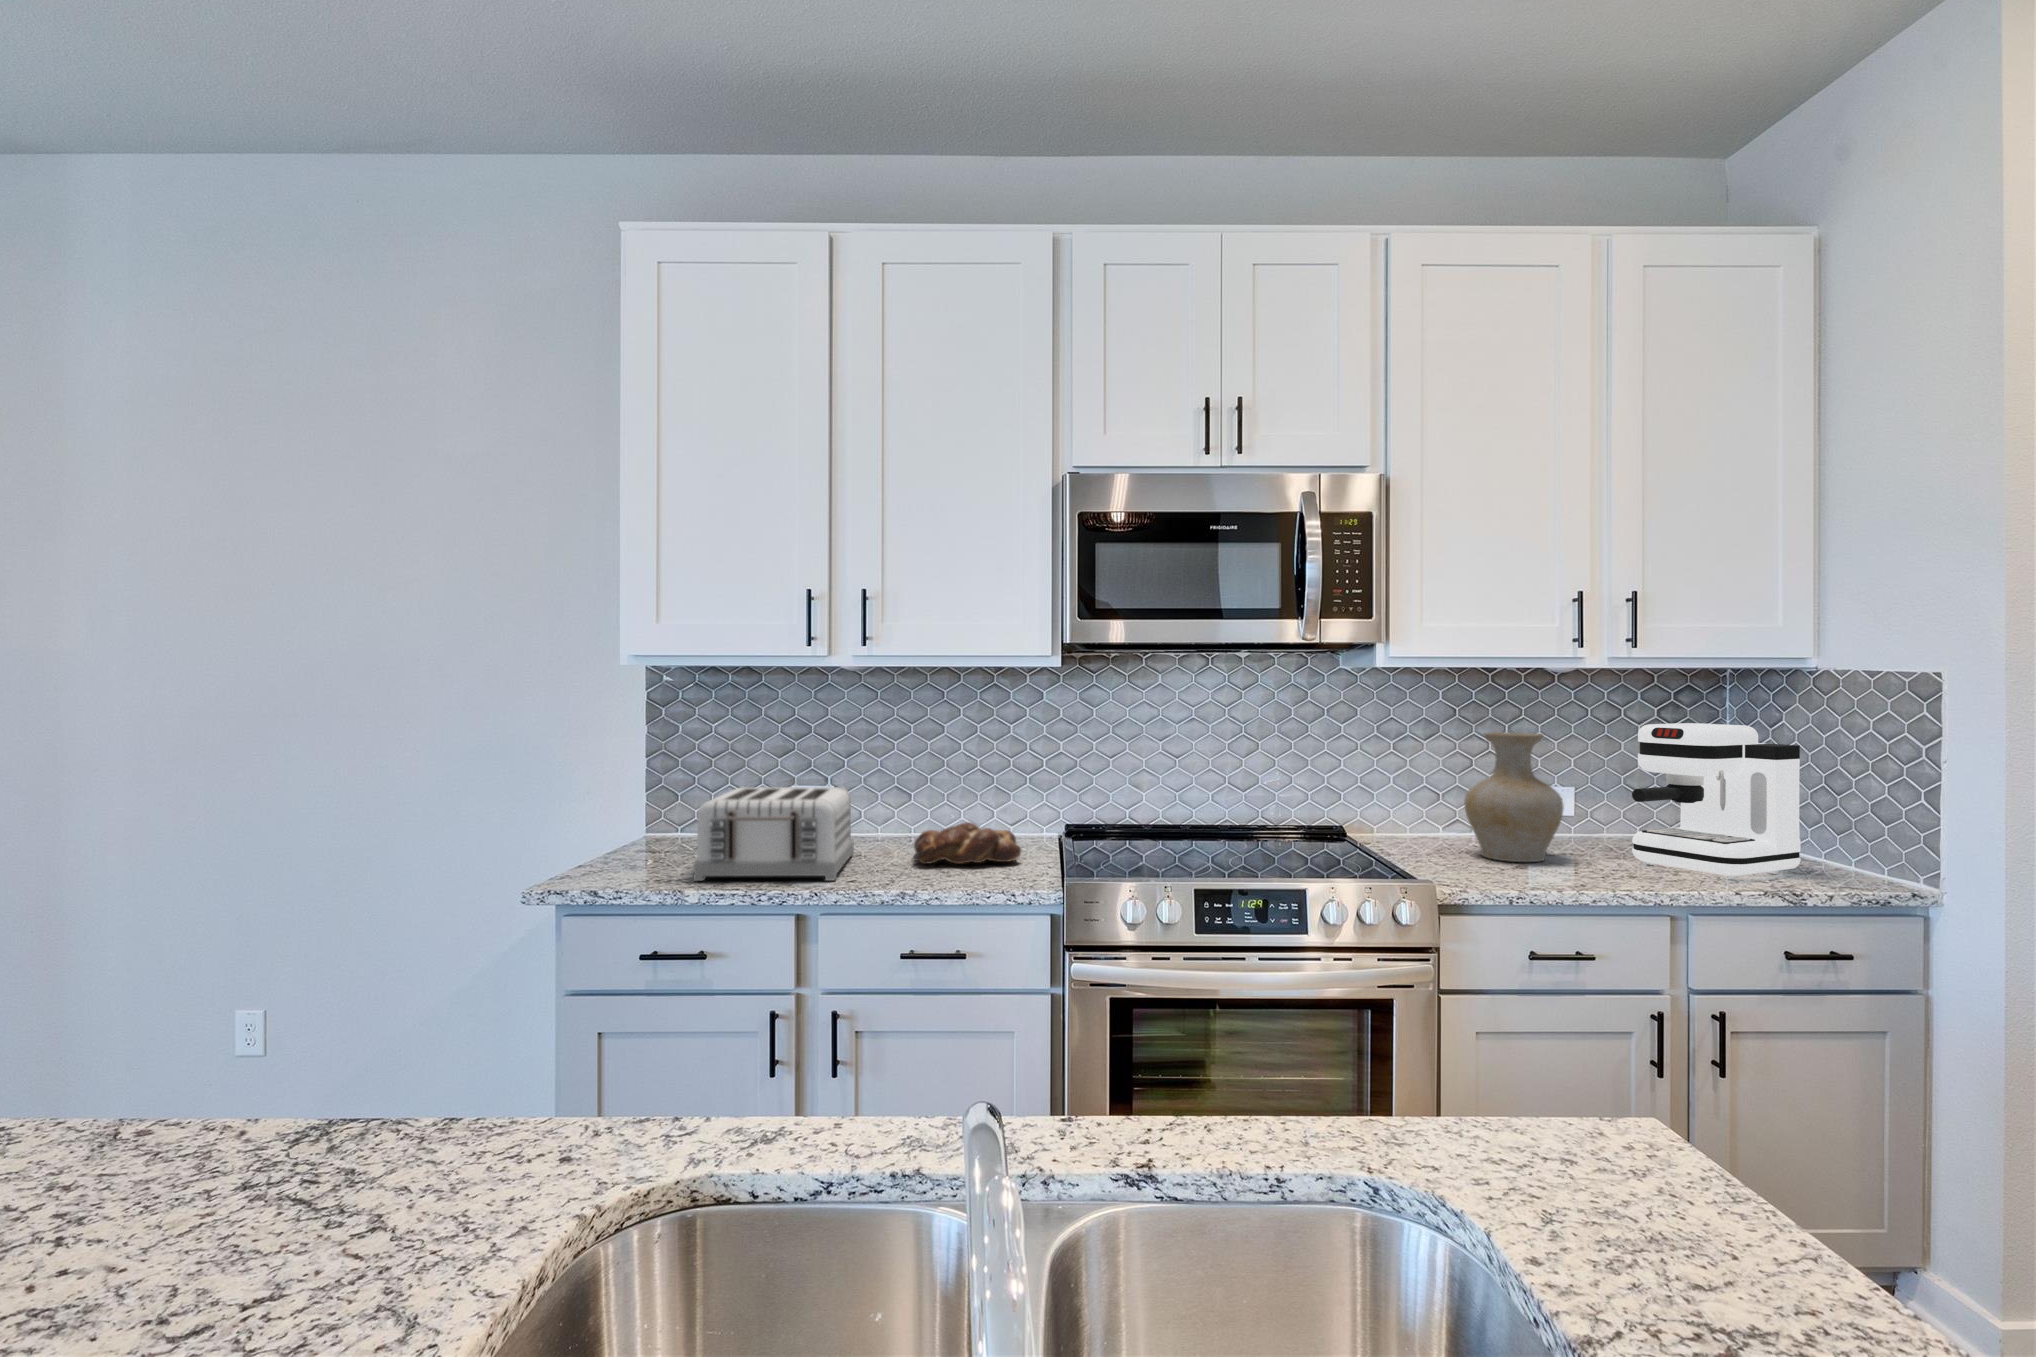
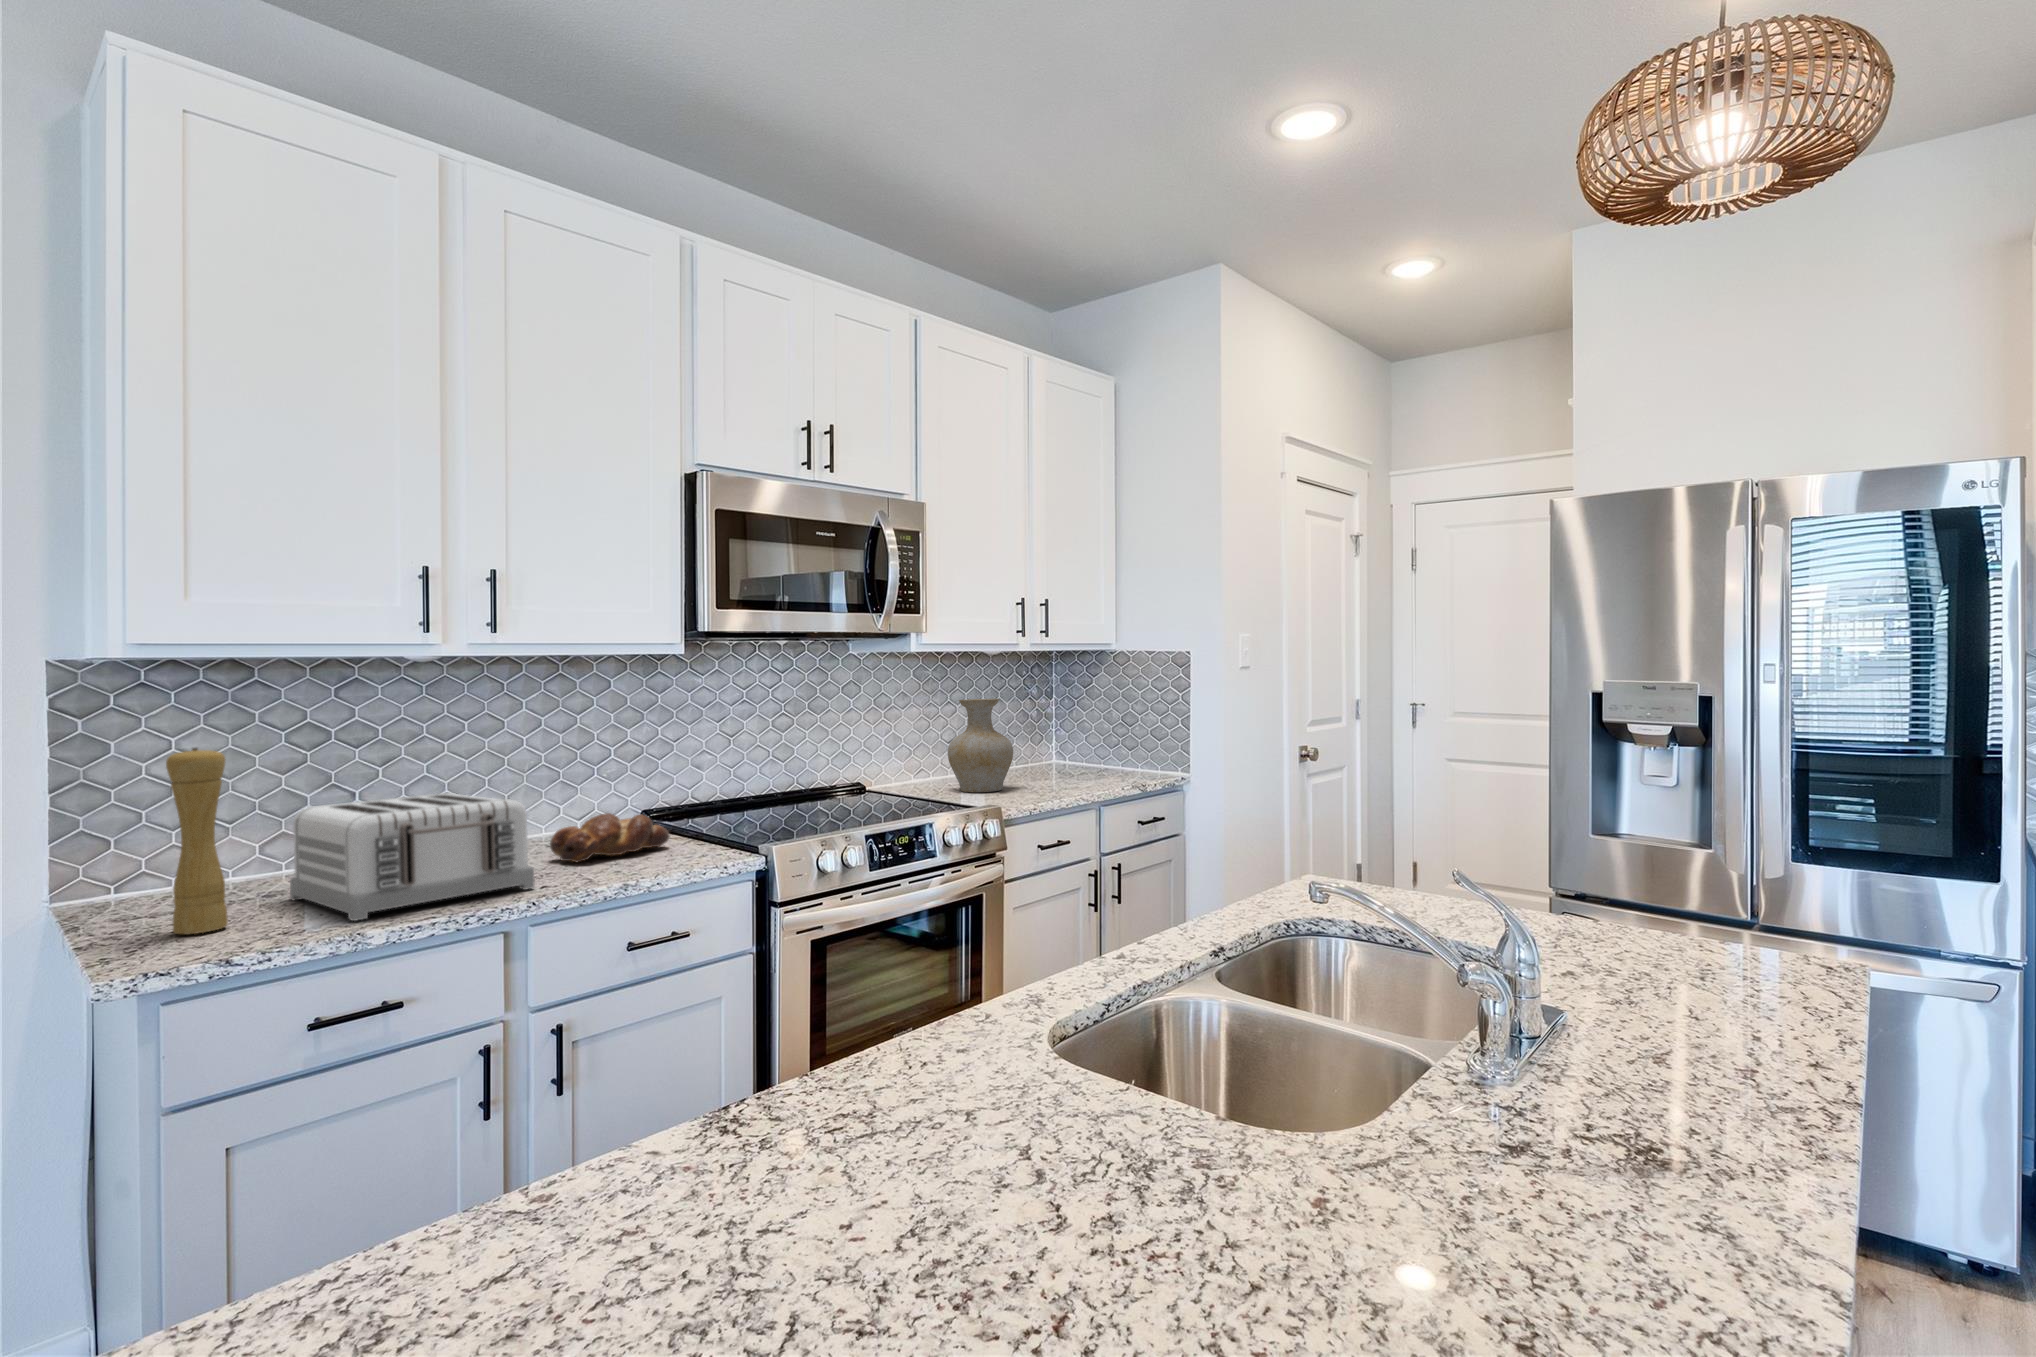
coffee maker: present [1632,723,1801,879] -> none [1043,687,1125,783]
pepper mill: none [622,738,656,870] -> present [166,748,228,934]

